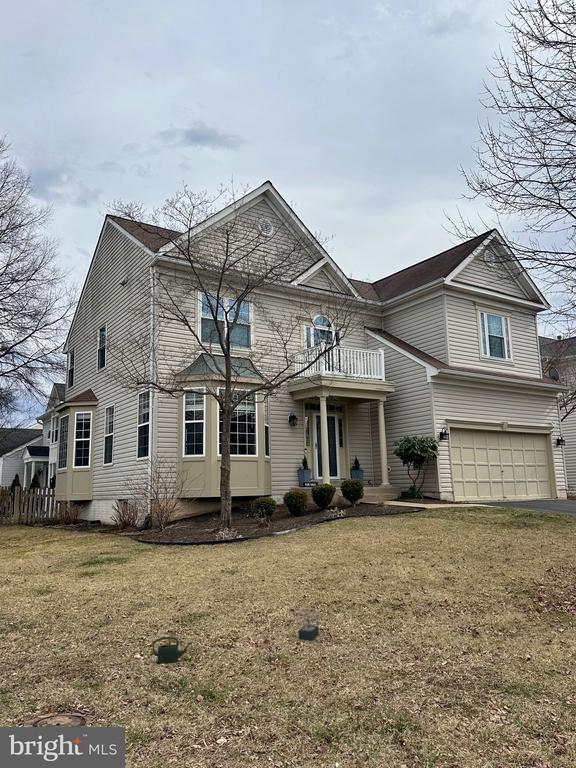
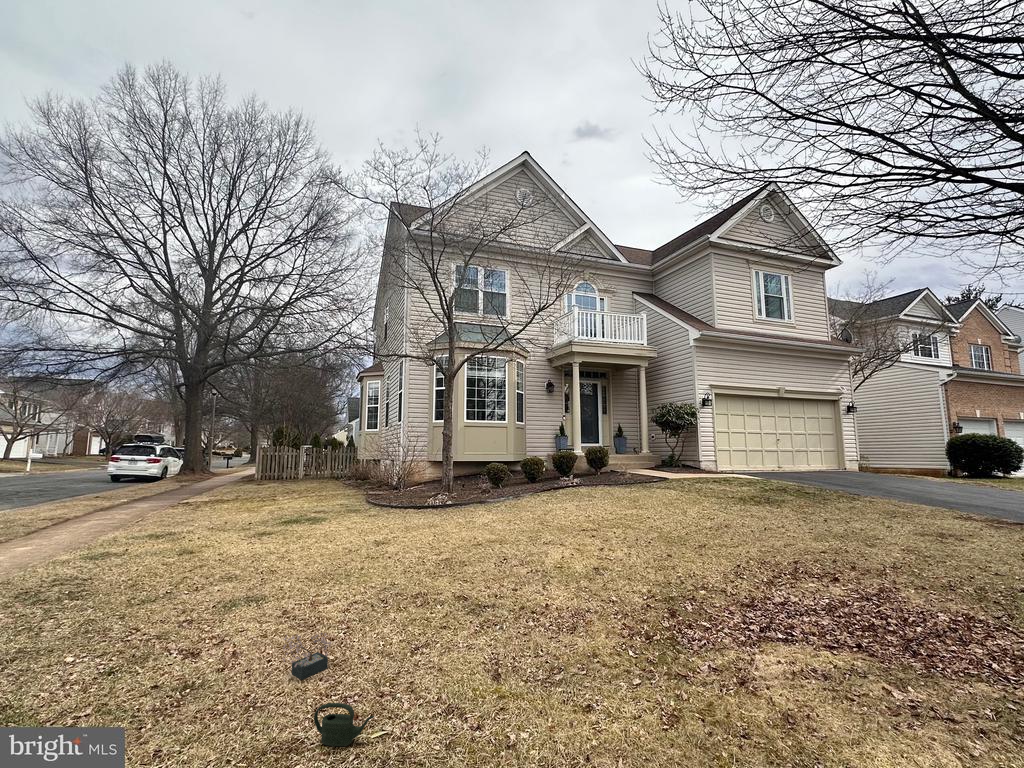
watering can: present [152,637,192,663] -> present [314,703,374,746]

